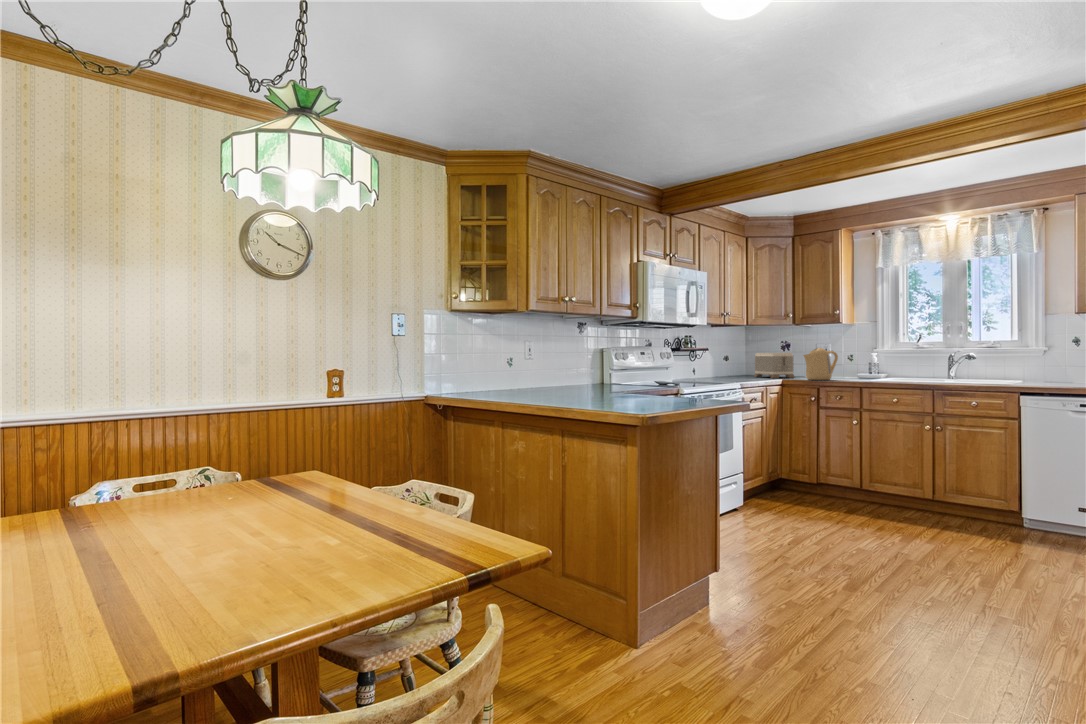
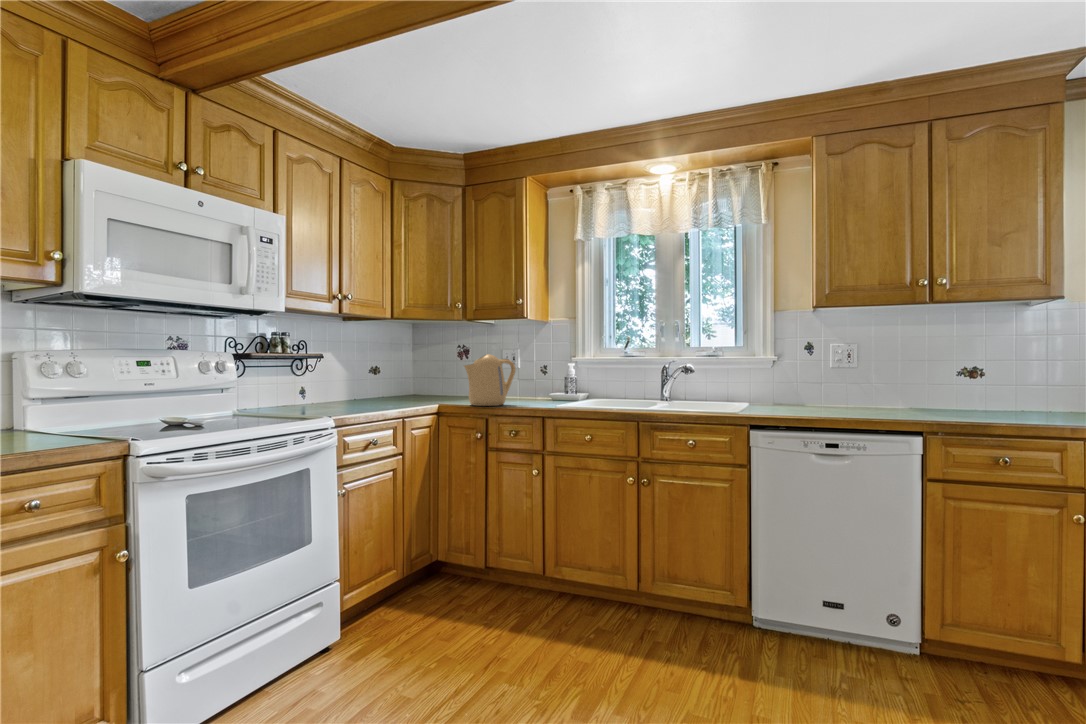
toaster: present [754,353,794,378] -> none [408,362,463,402]

